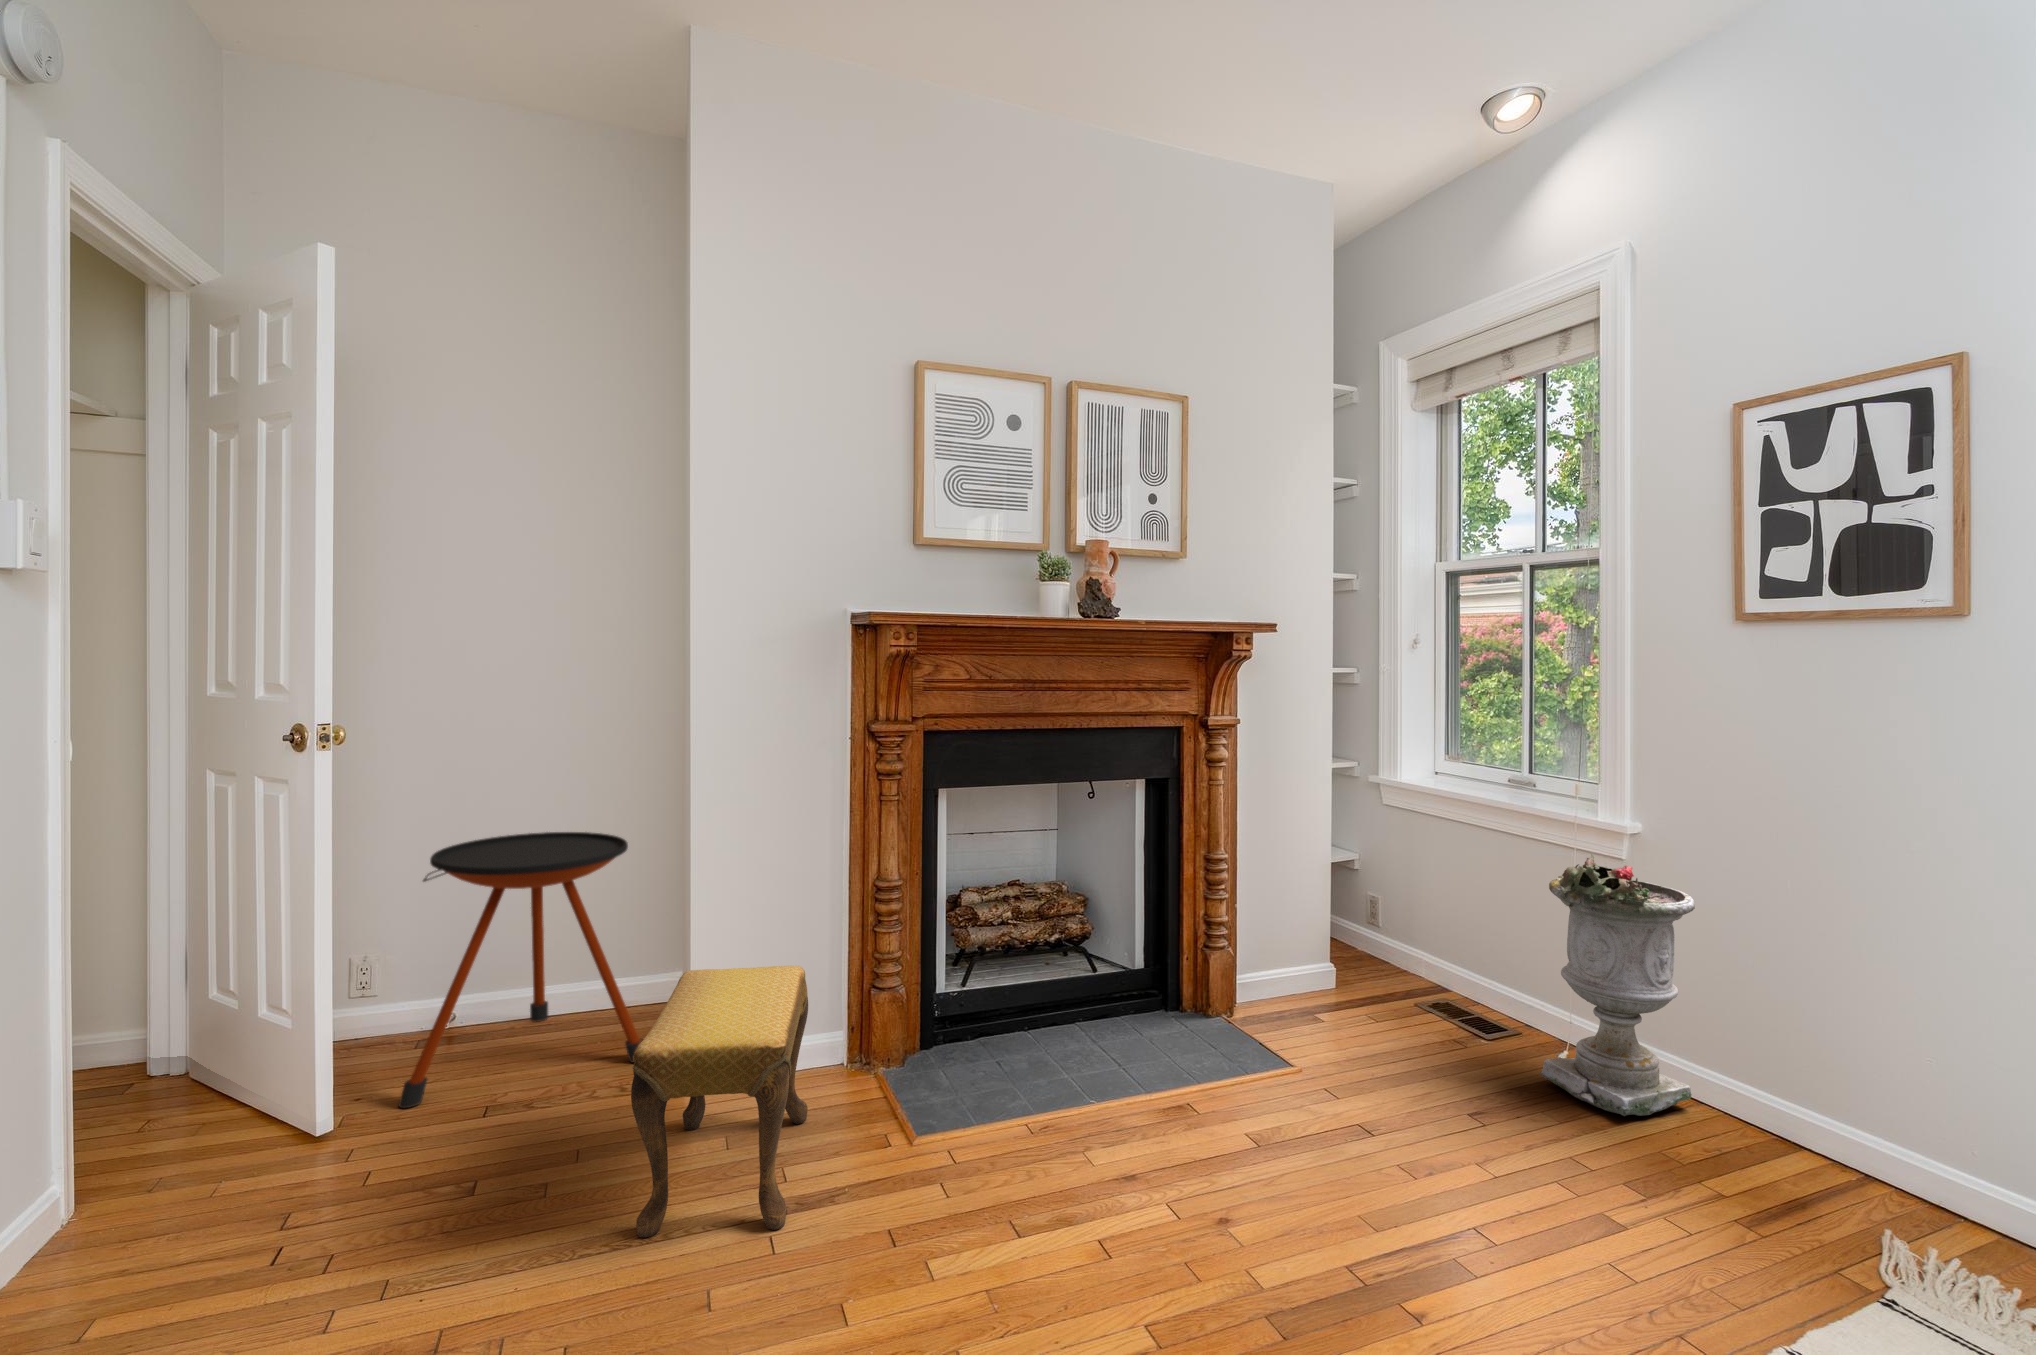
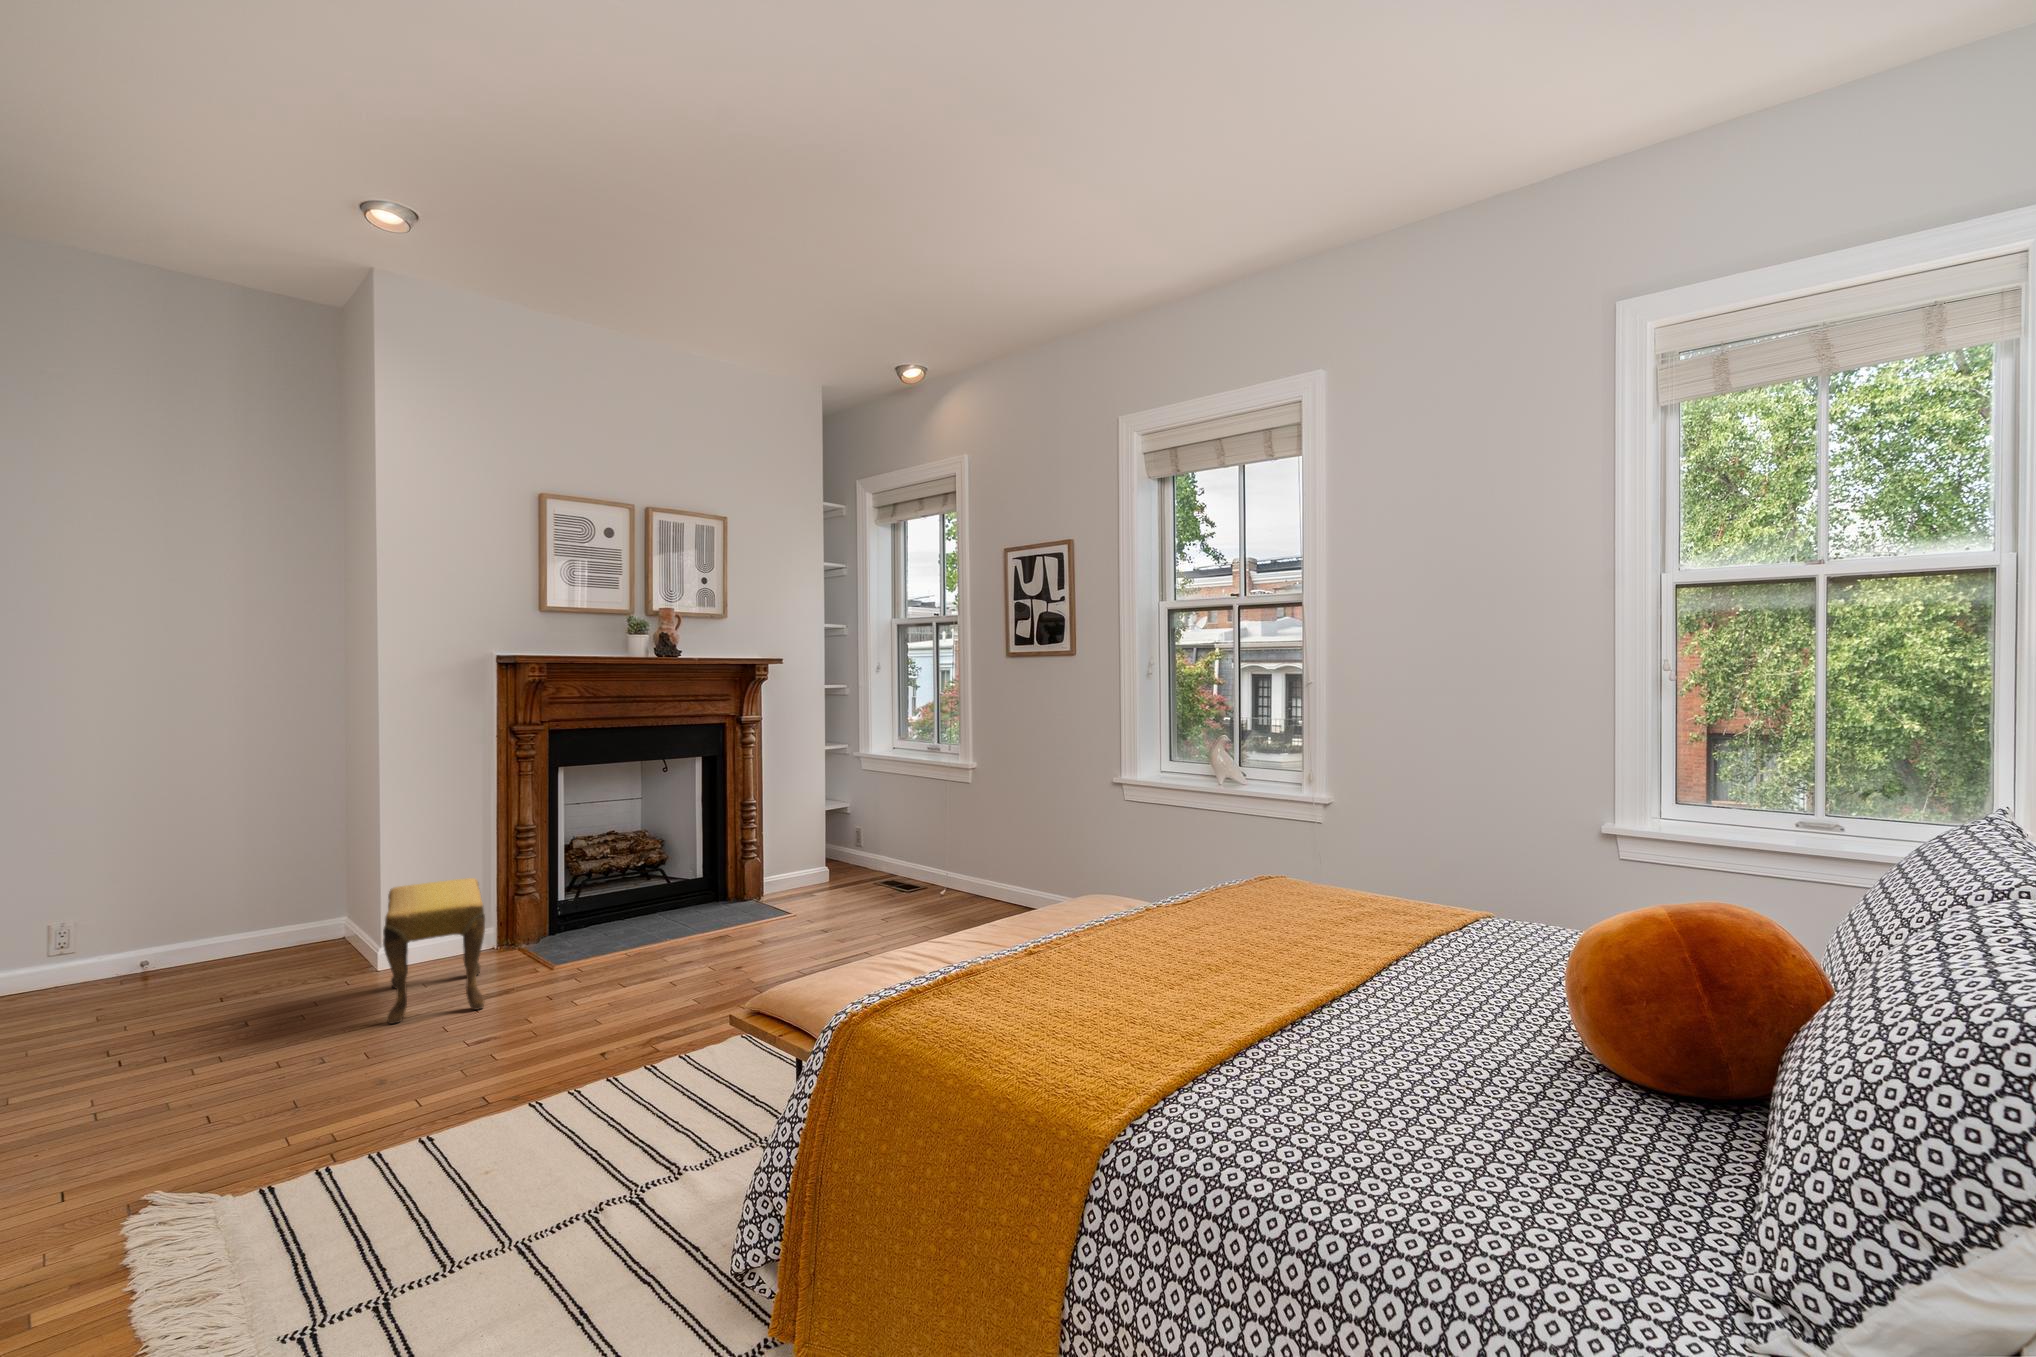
side table: present [399,832,643,1108] -> none [146,818,341,1011]
planter: present [1540,854,1695,1116] -> none [925,781,993,911]

